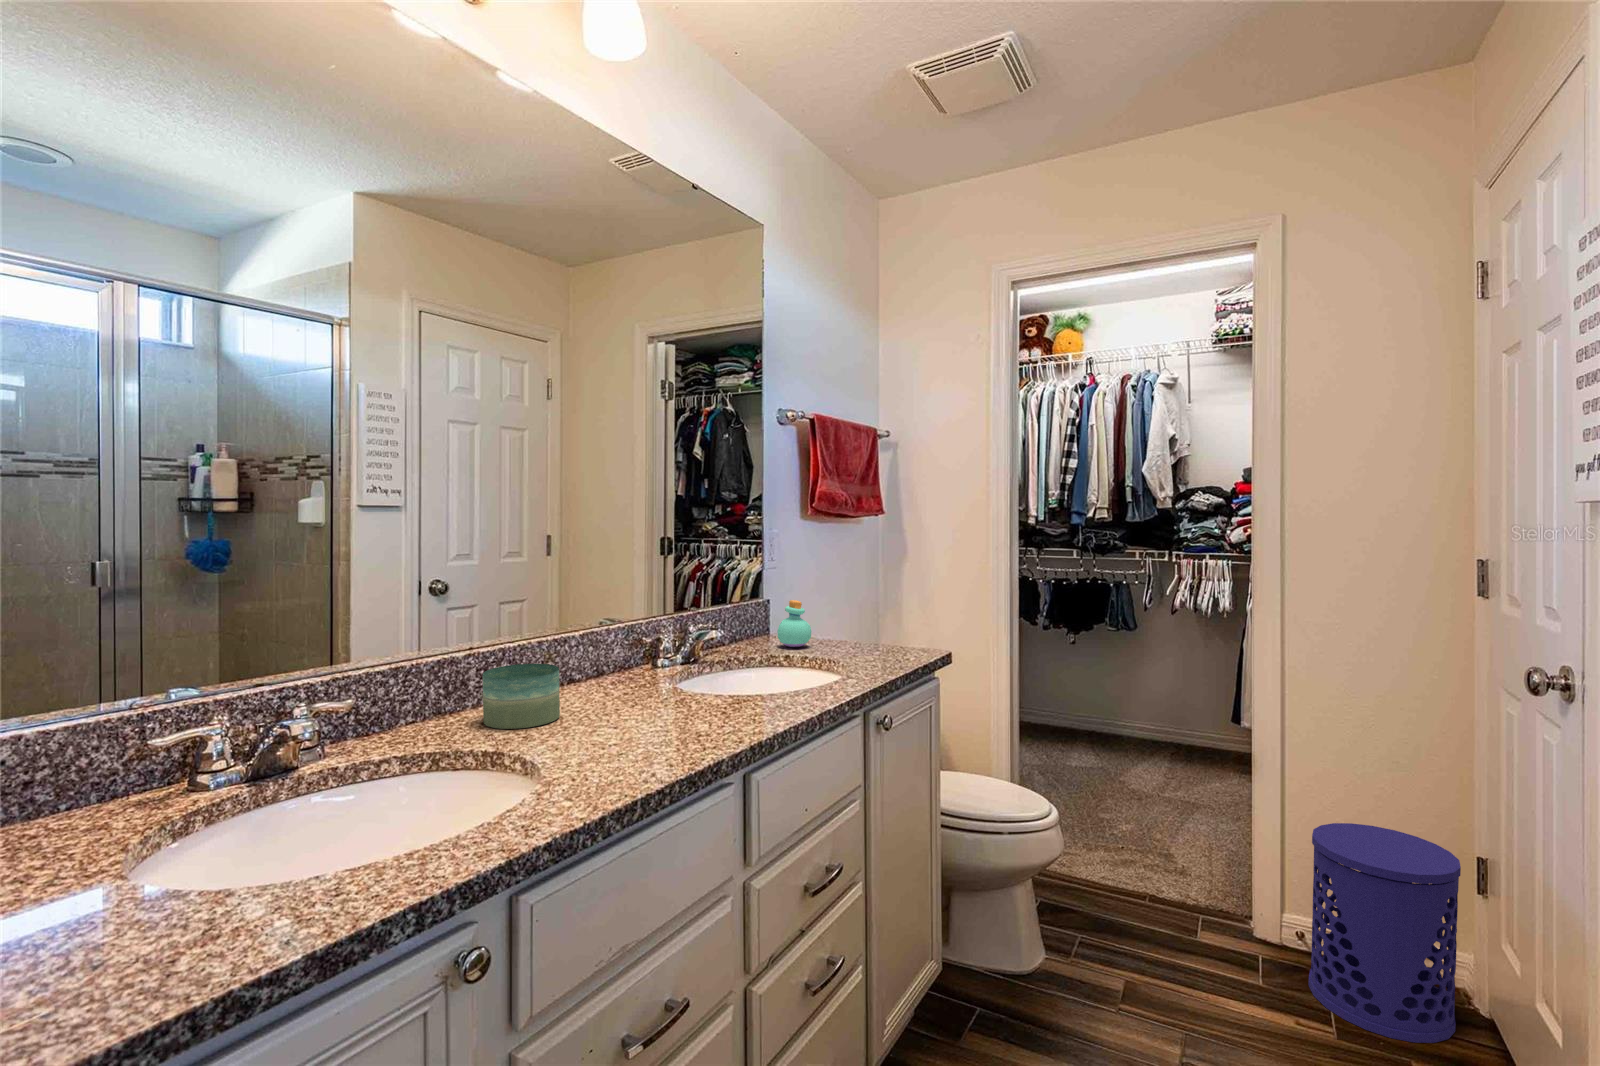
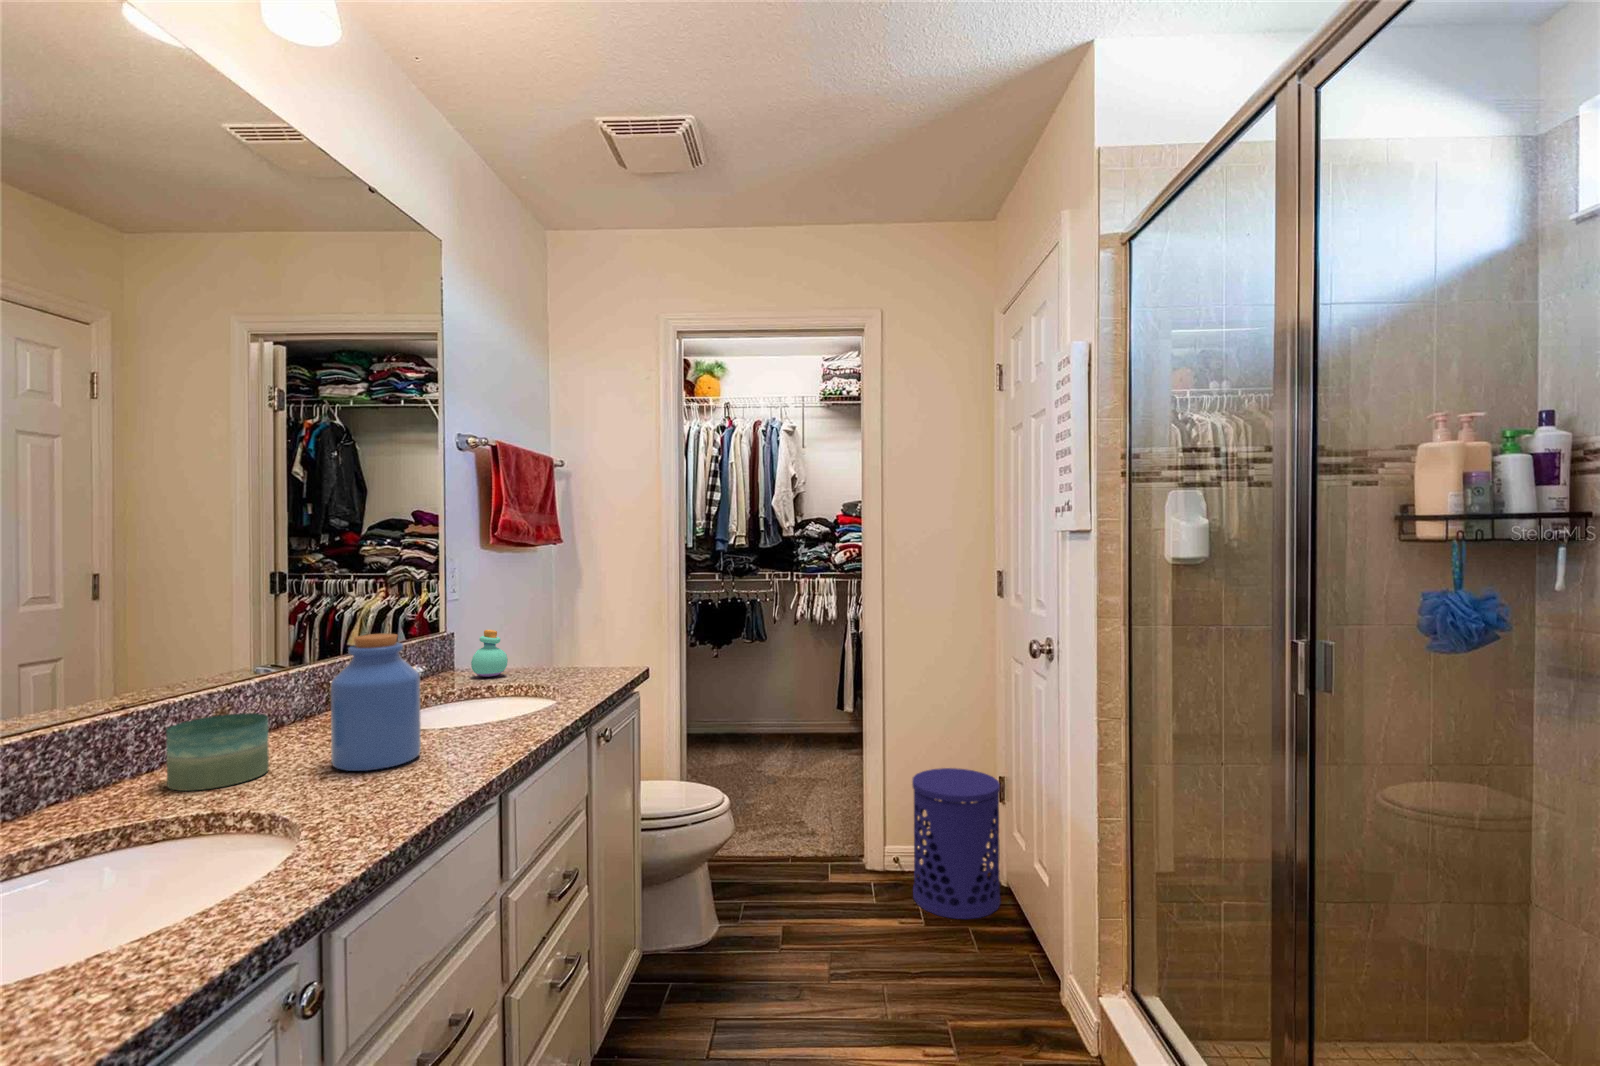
jar: none [602,601,680,732] -> present [330,634,421,771]

